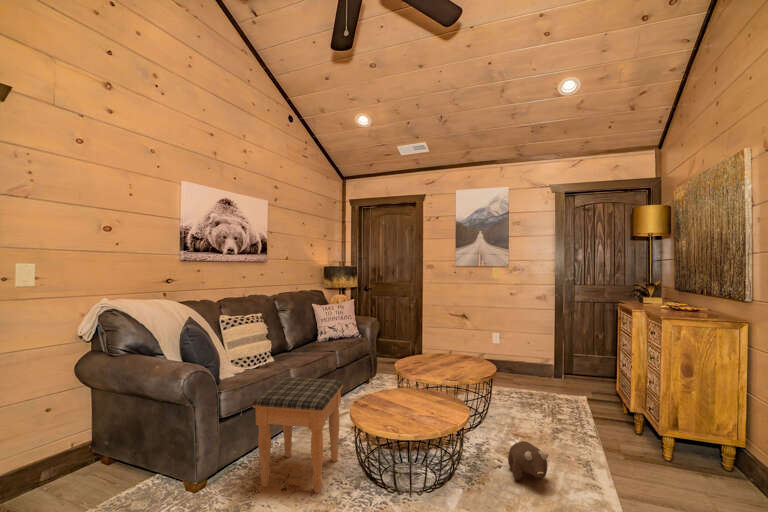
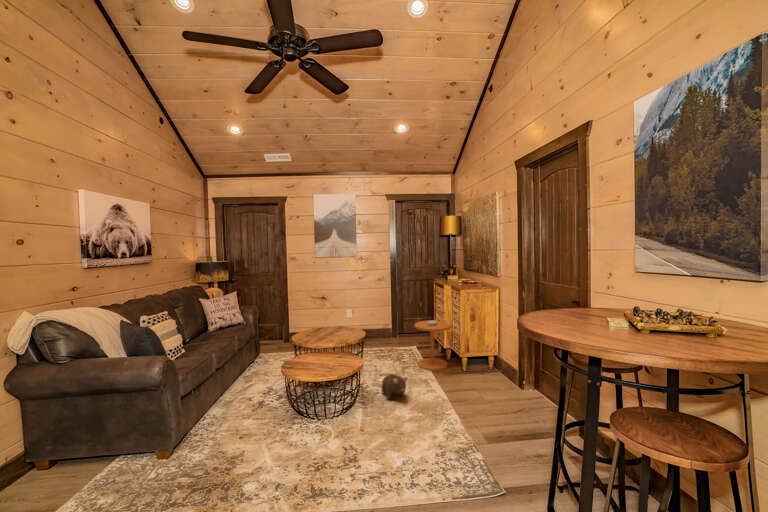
side table: none [575,363,641,449] -> present [415,320,450,371]
footstool: present [253,377,343,493] -> none [192,354,262,448]

